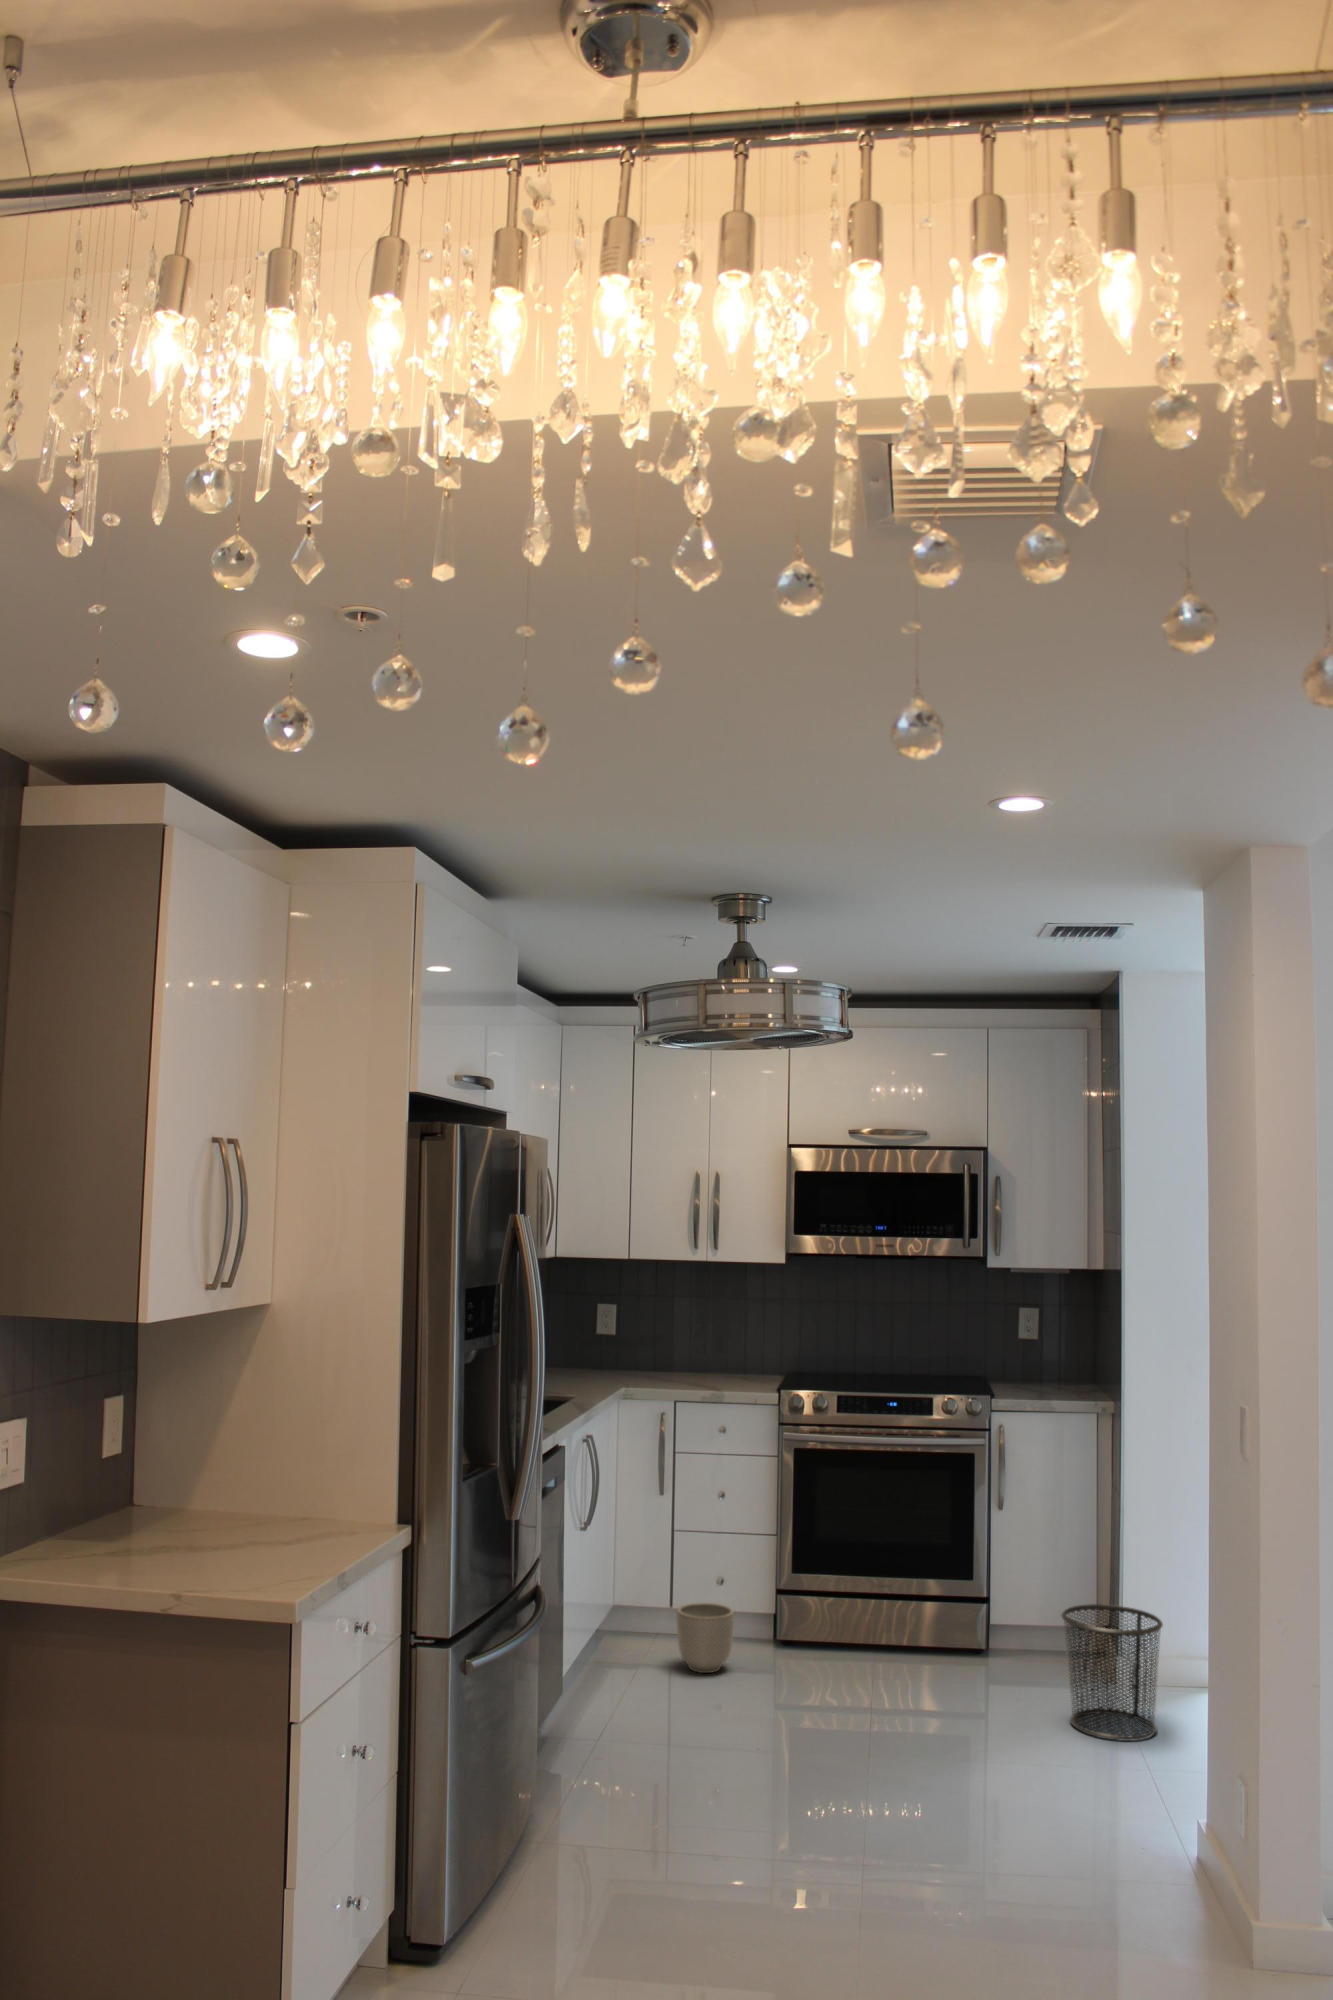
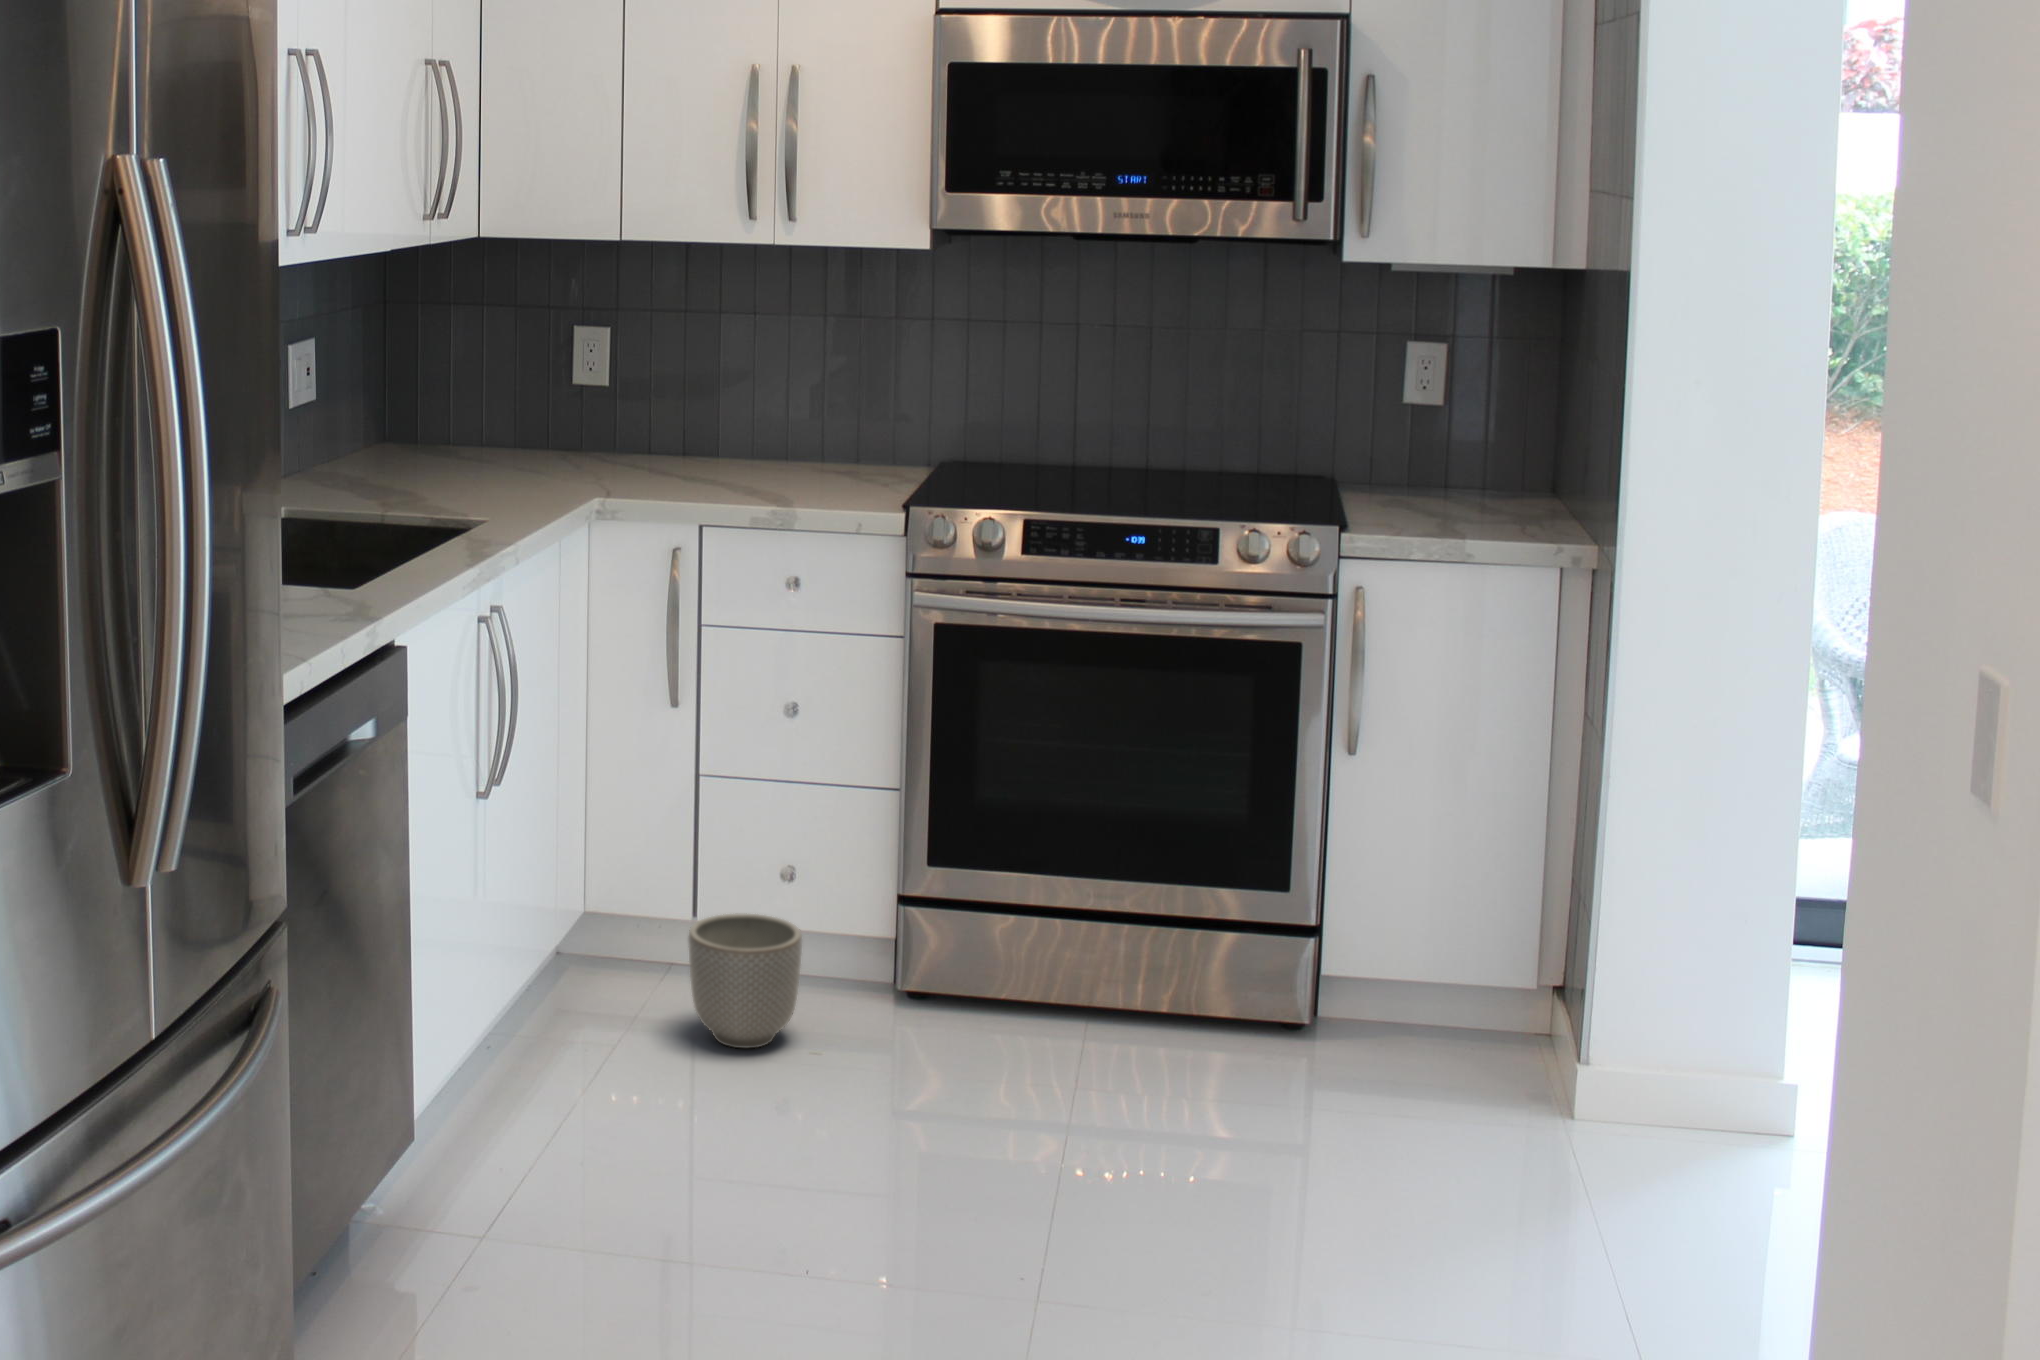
waste bin: present [1062,1604,1163,1741] -> none [1465,955,1686,1238]

